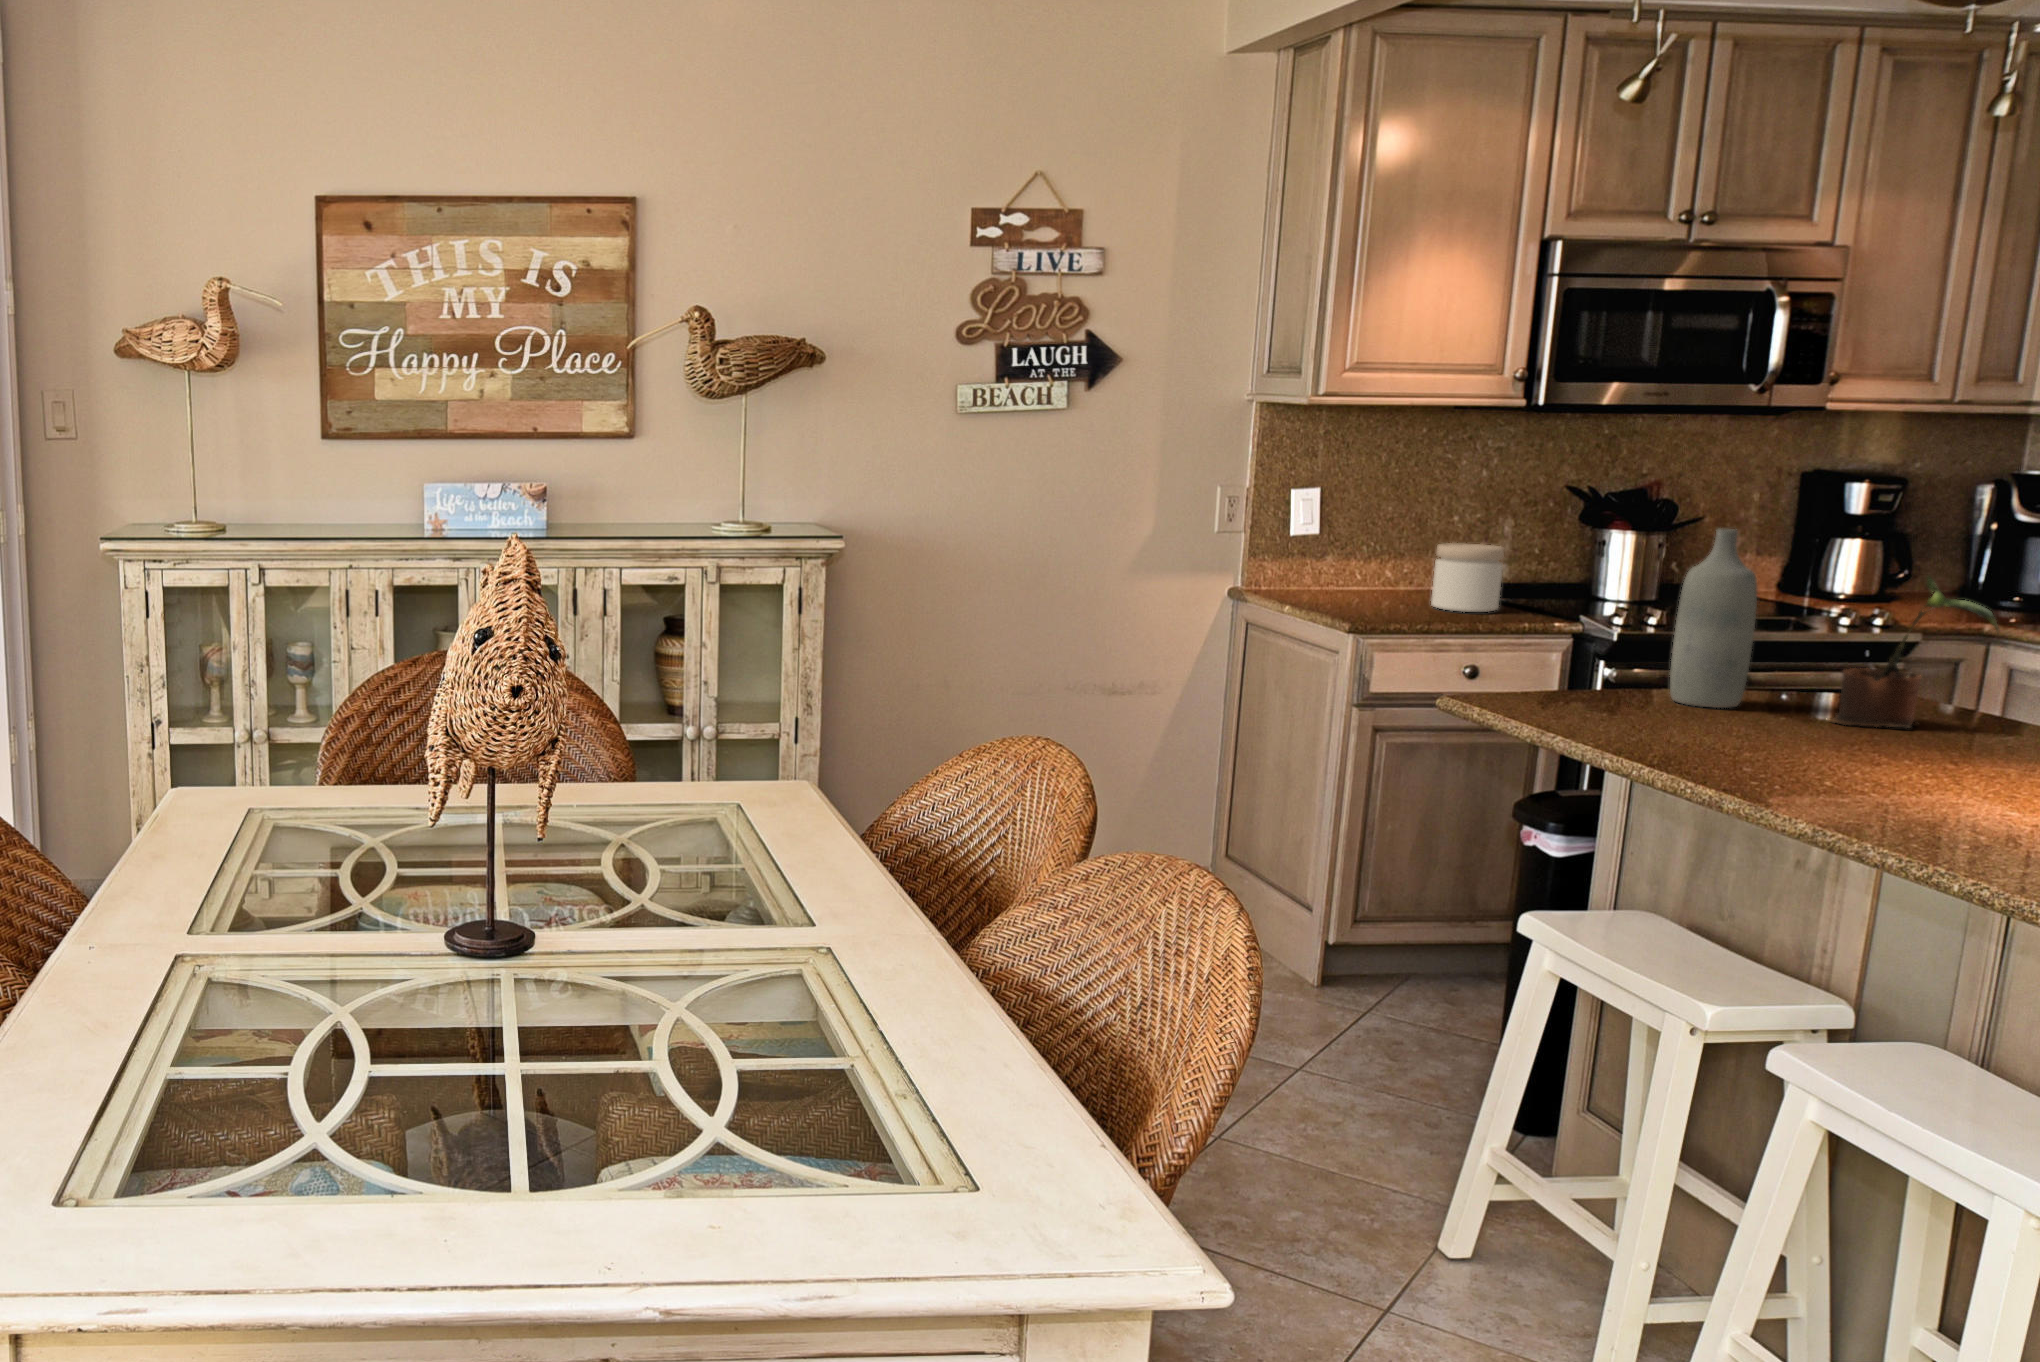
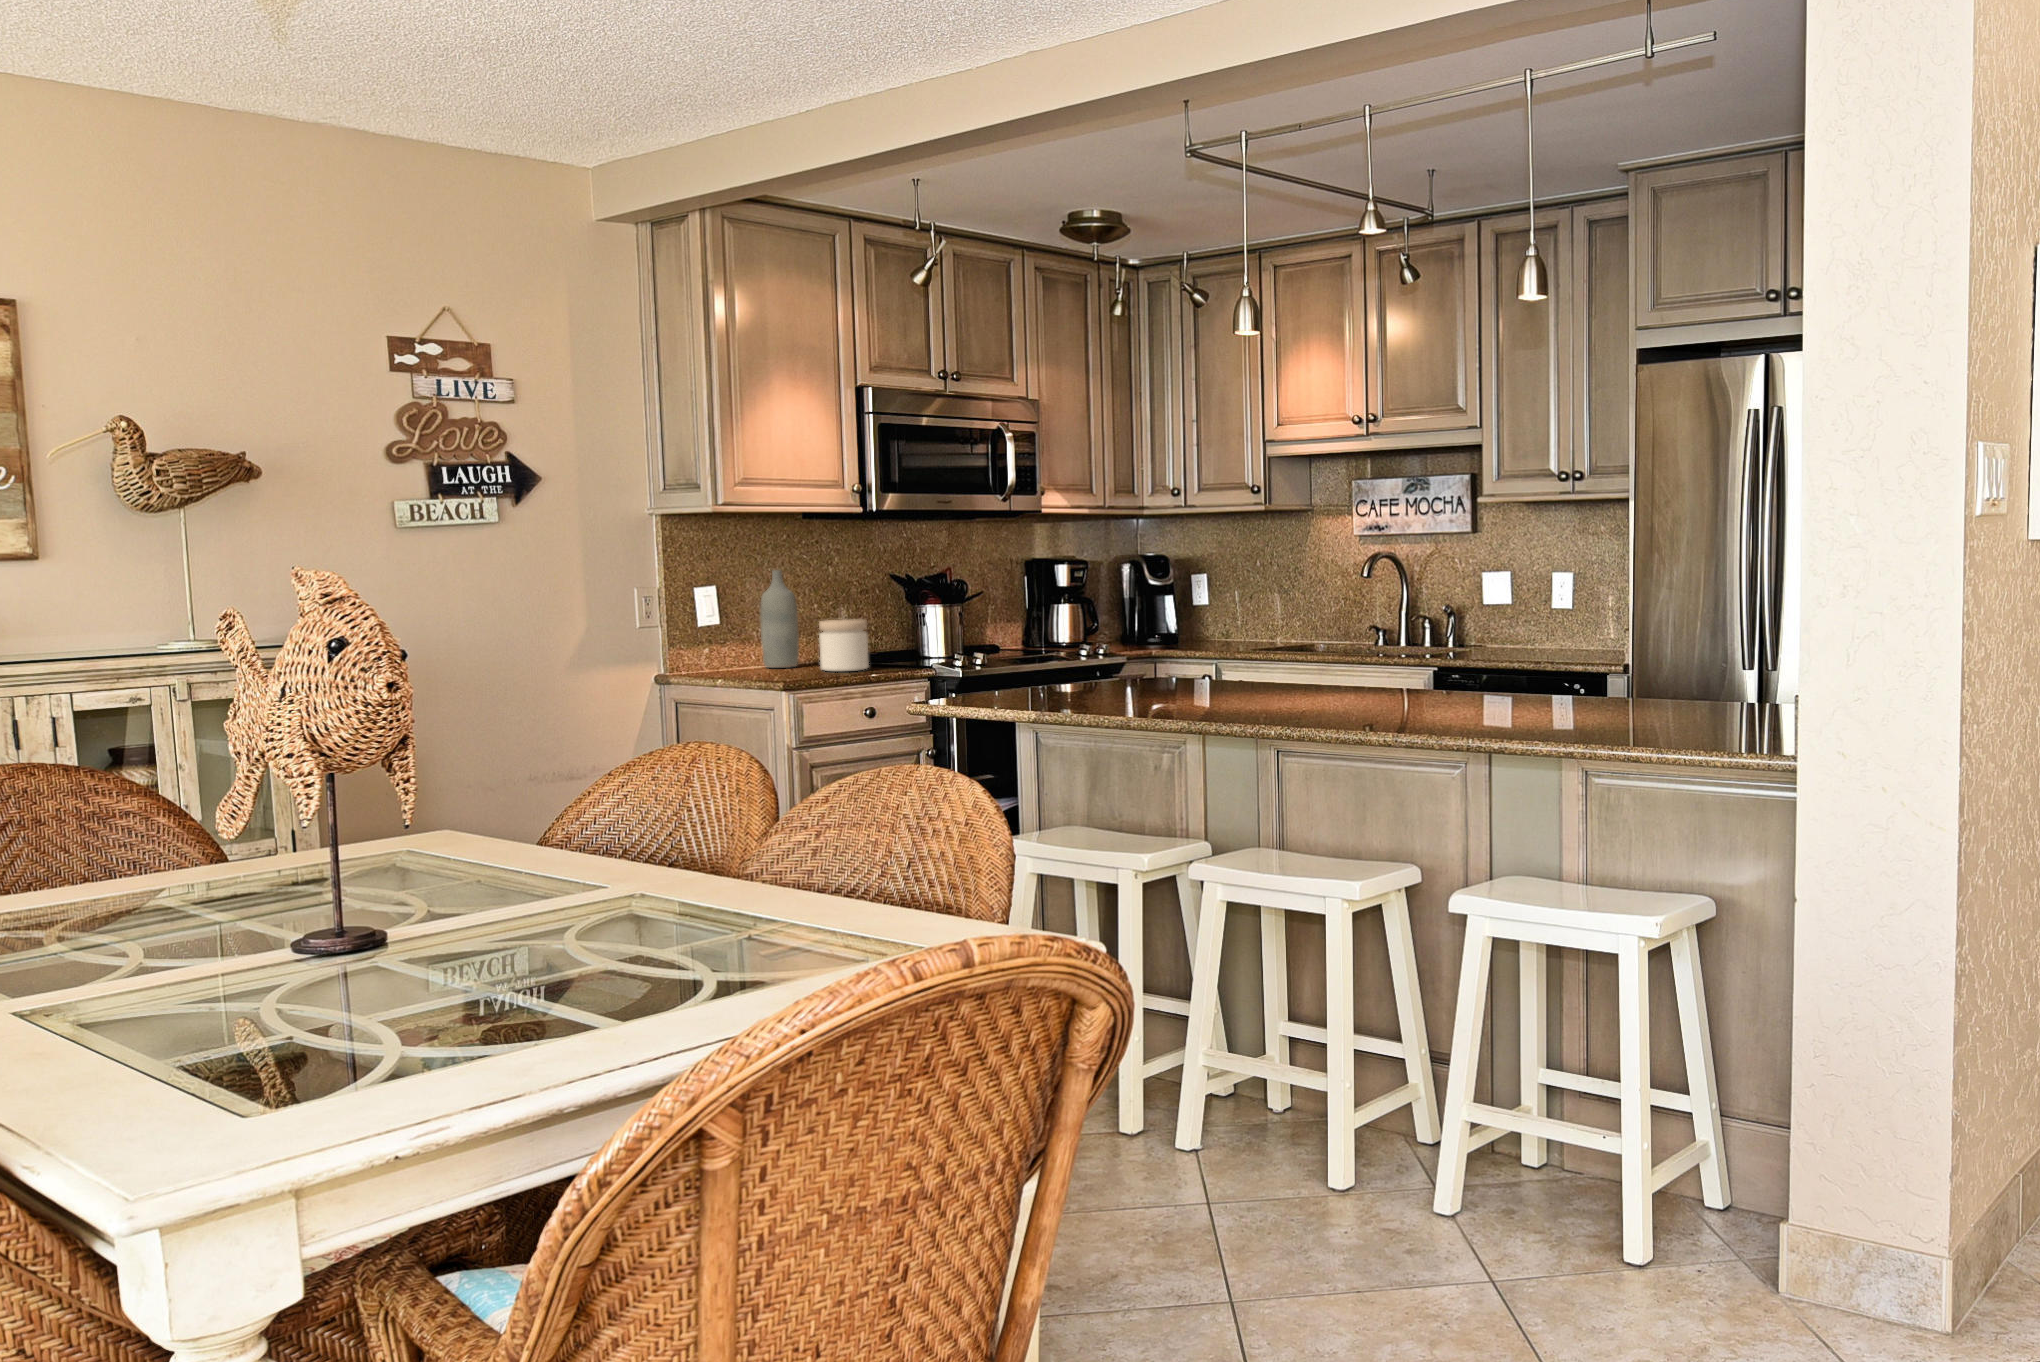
bottle: present [1670,529,1757,708] -> present [760,570,799,668]
potted plant: present [1830,576,1999,728] -> none [1107,601,1183,701]

